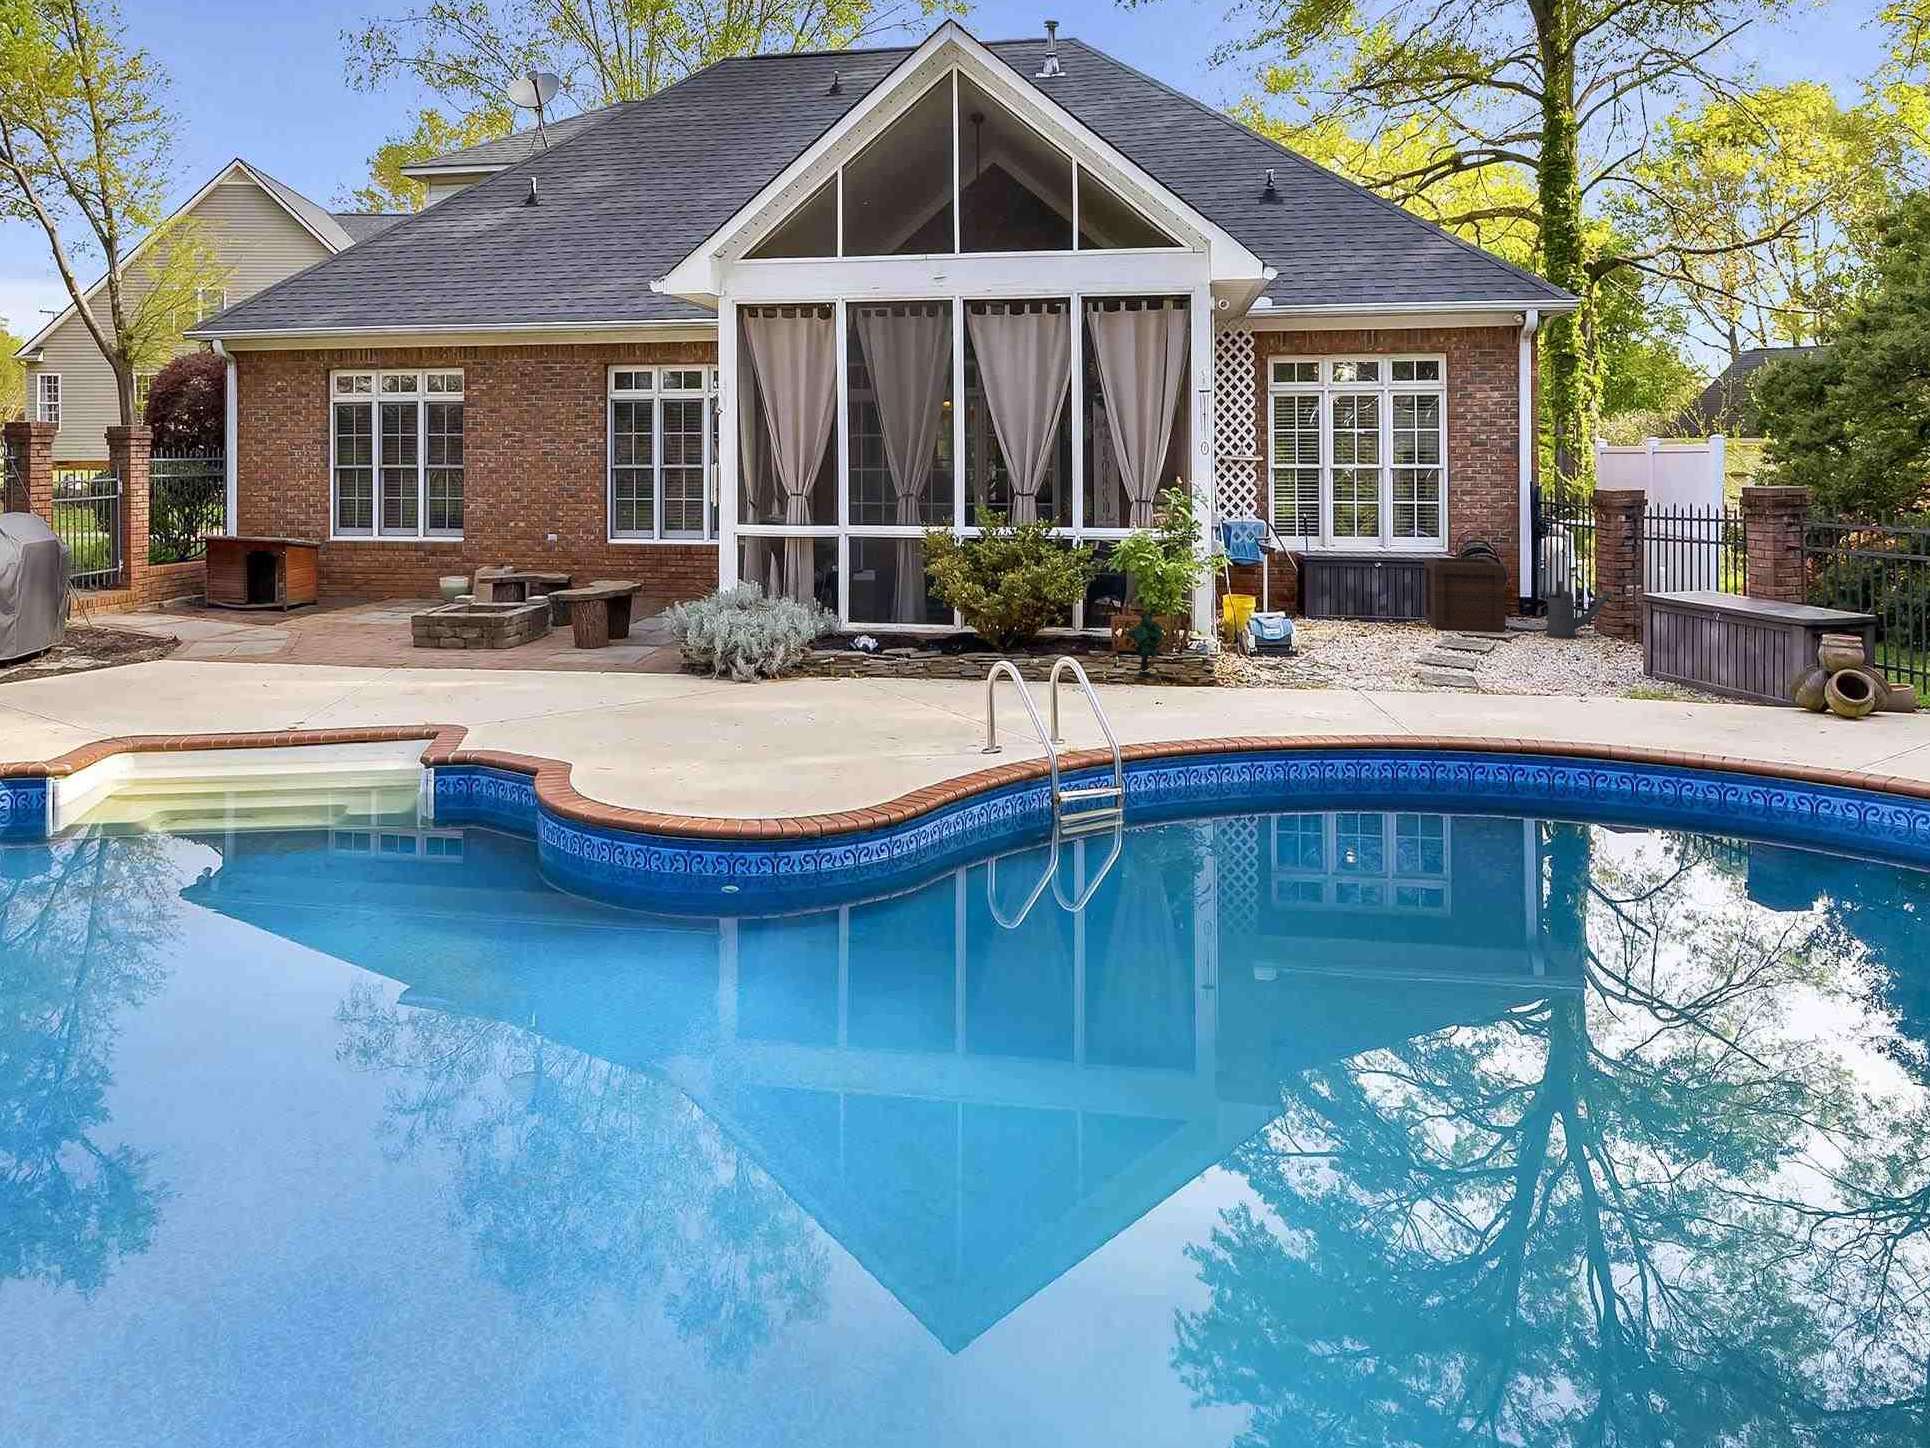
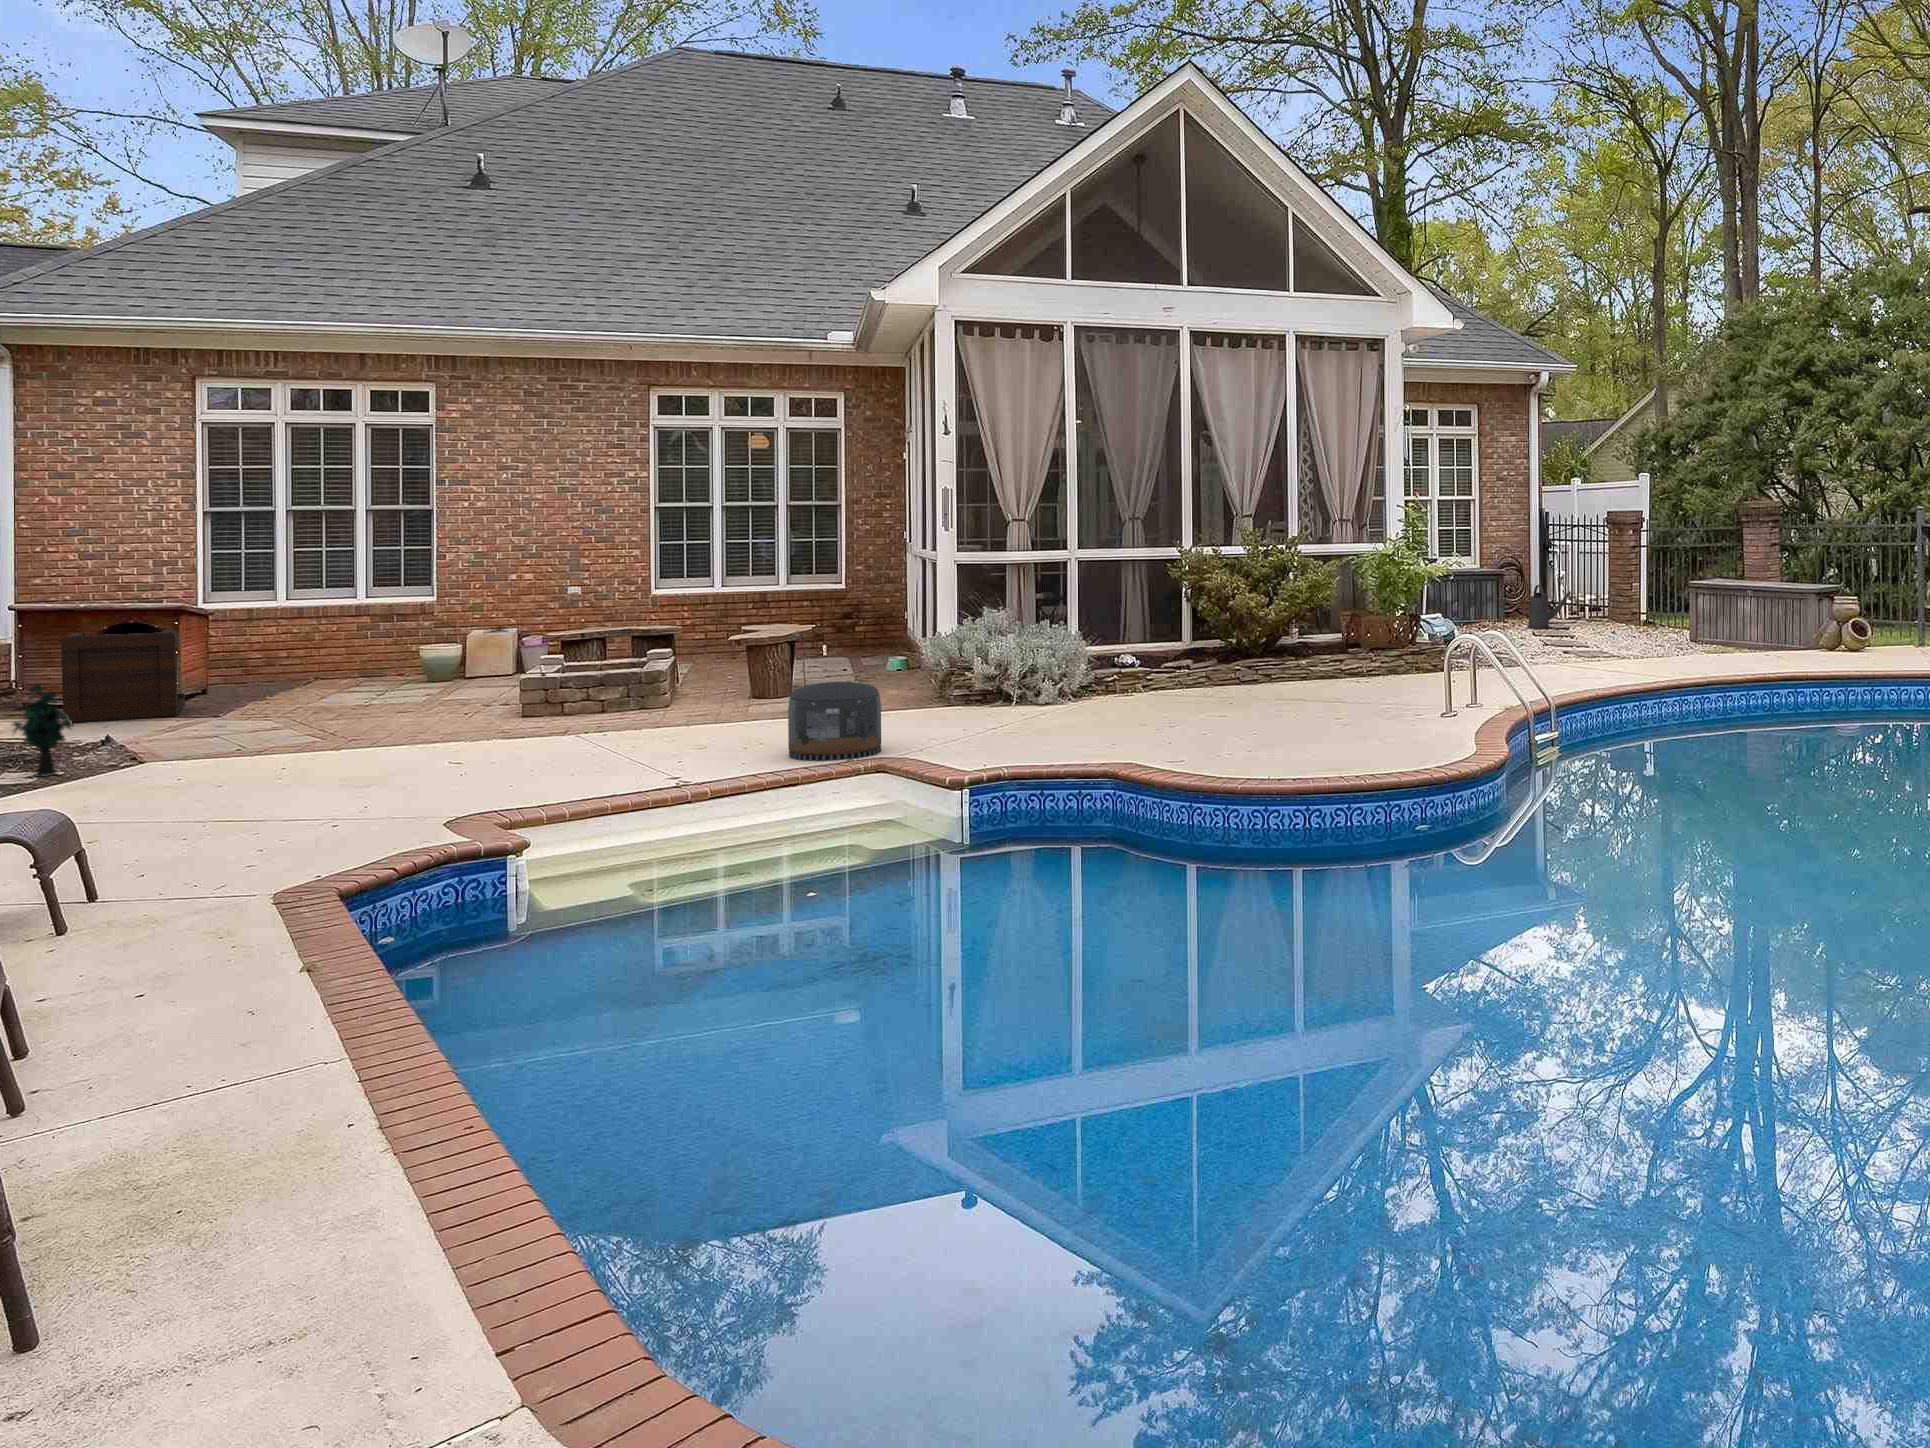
wooden crate: present [1424,557,1506,632] -> present [61,630,185,724]
decorative plant: present [1125,609,1165,677] -> present [12,685,72,777]
pouf: none [413,651,492,723] -> present [788,682,881,761]

